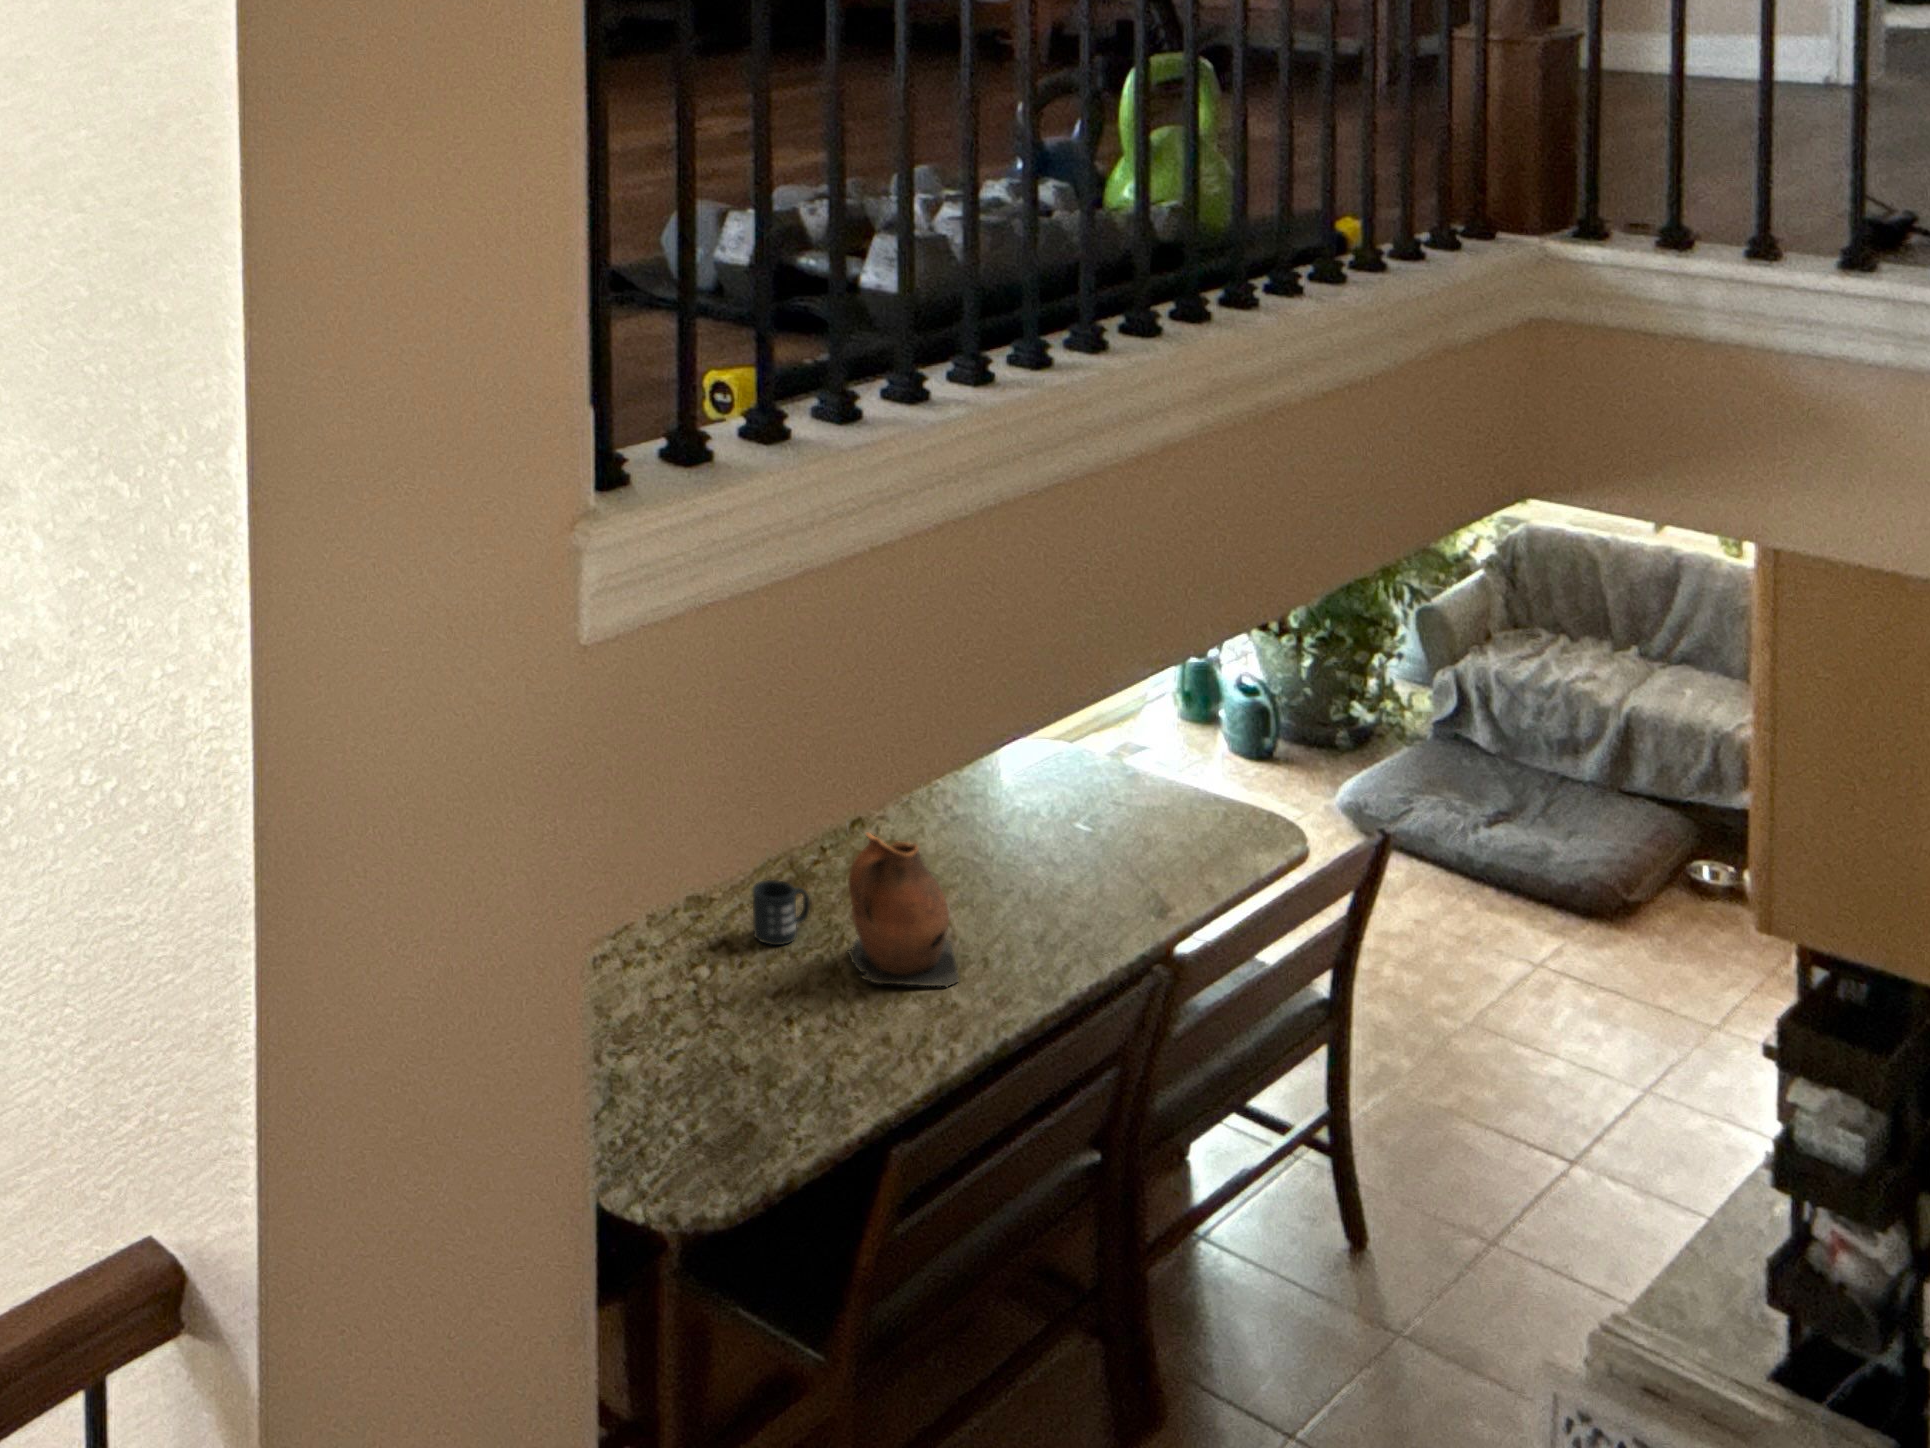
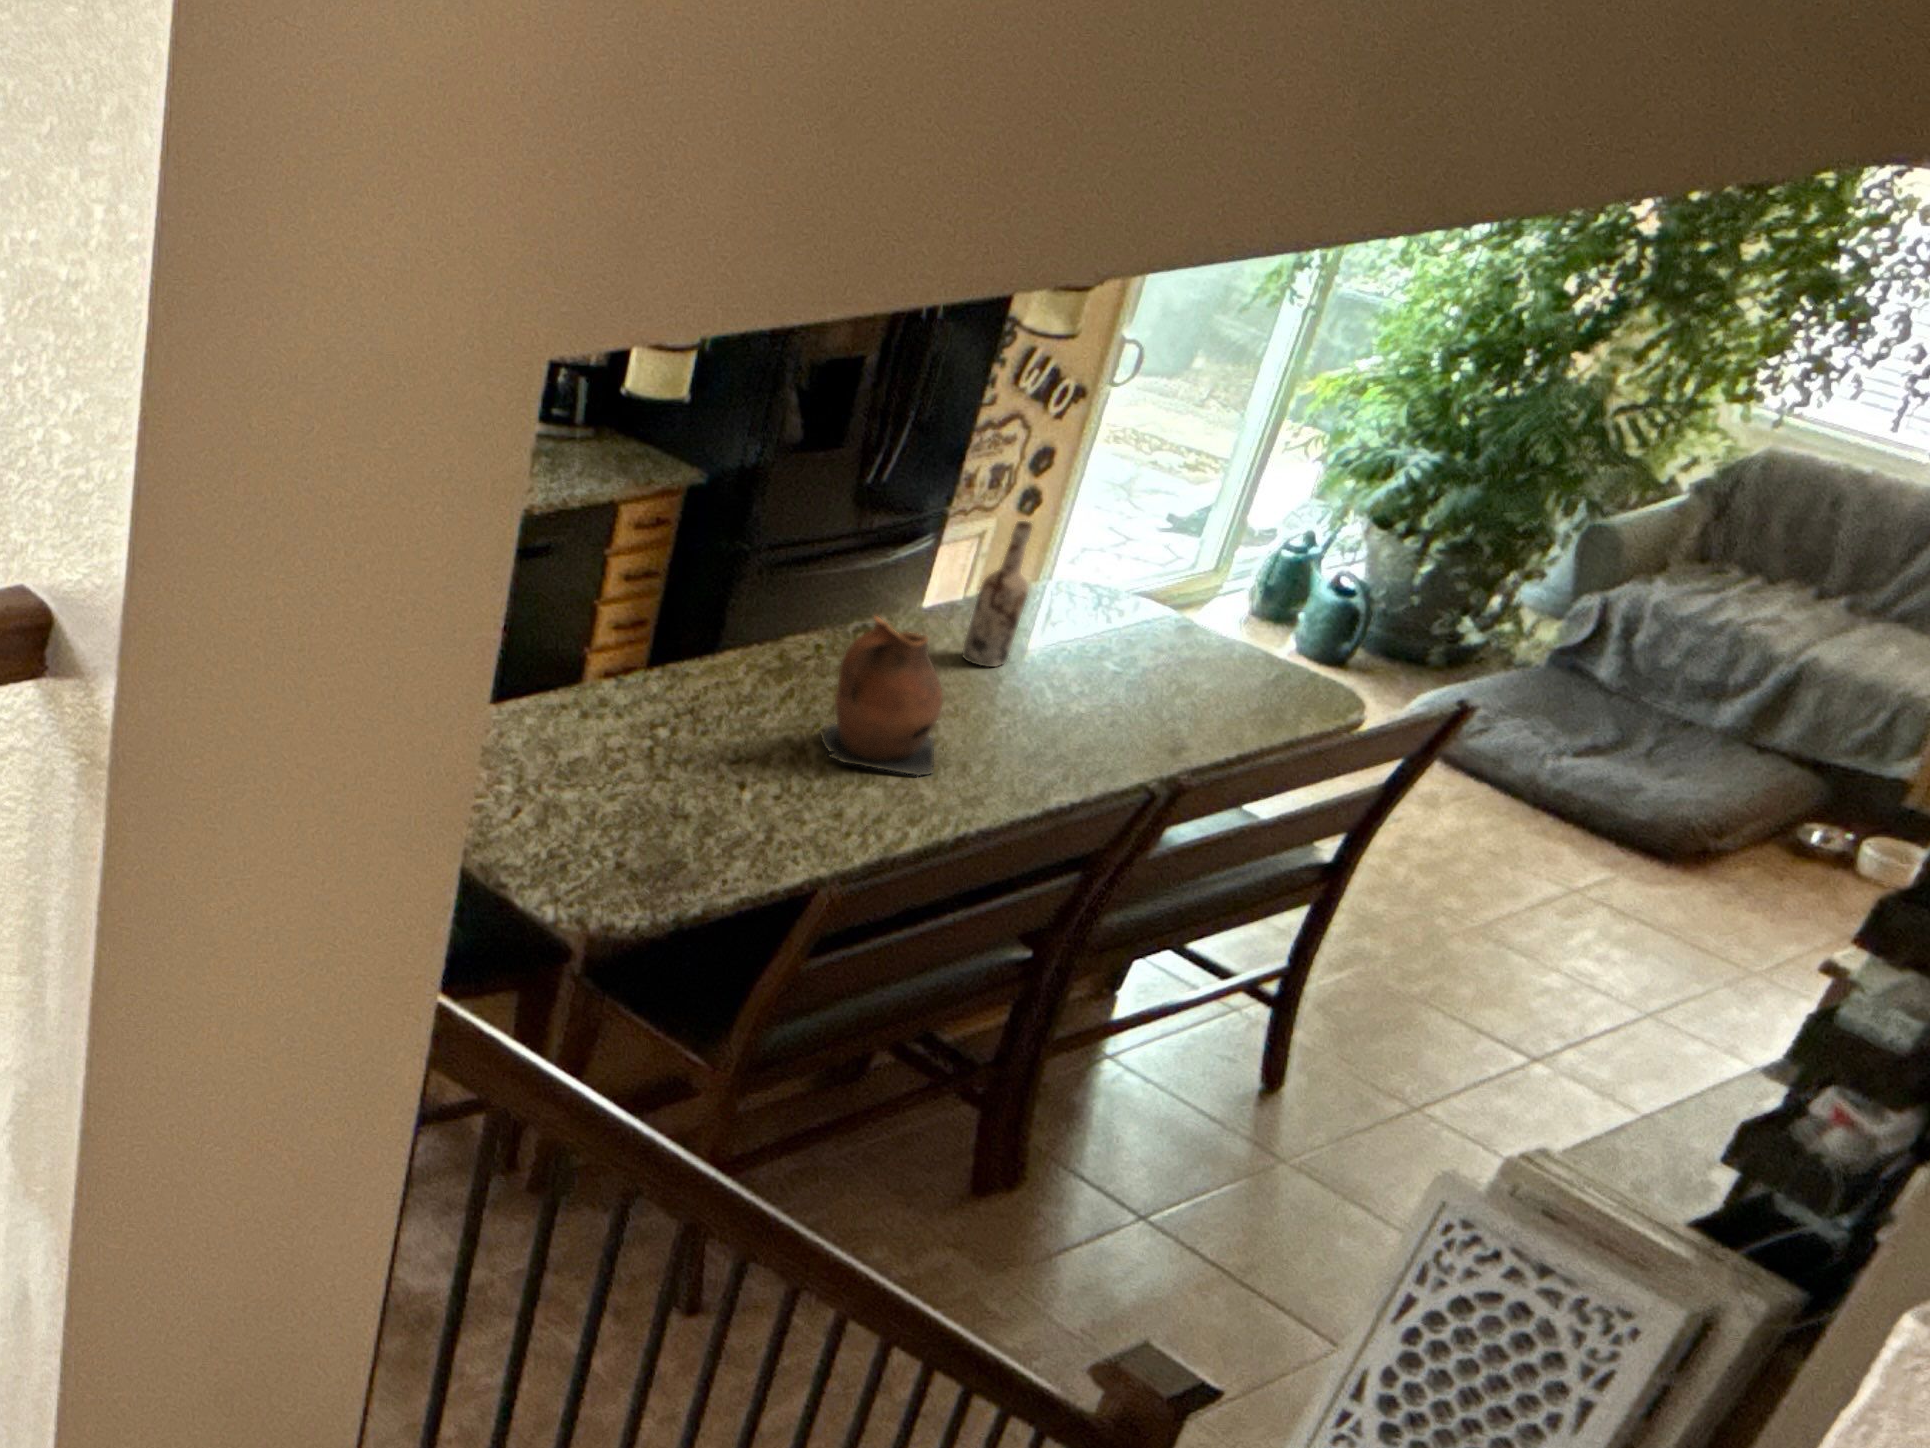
wine bottle: none [949,711,991,851] -> present [962,521,1032,667]
mug: present [753,880,810,945] -> none [724,657,792,718]

